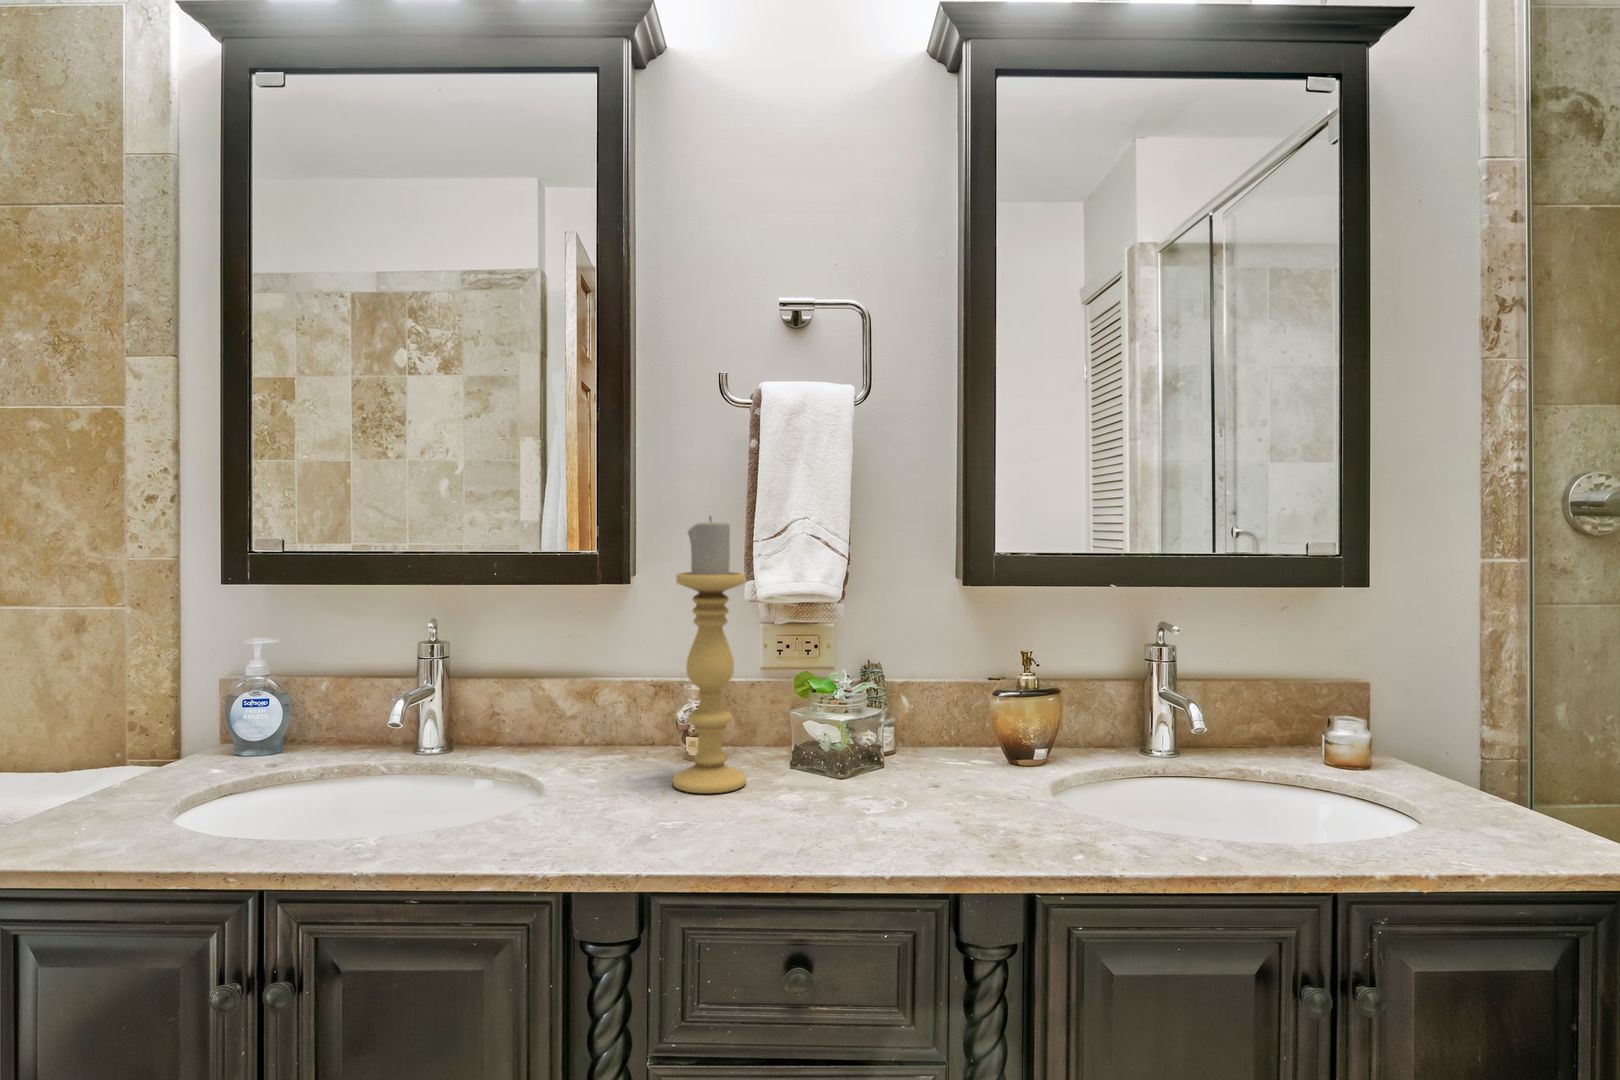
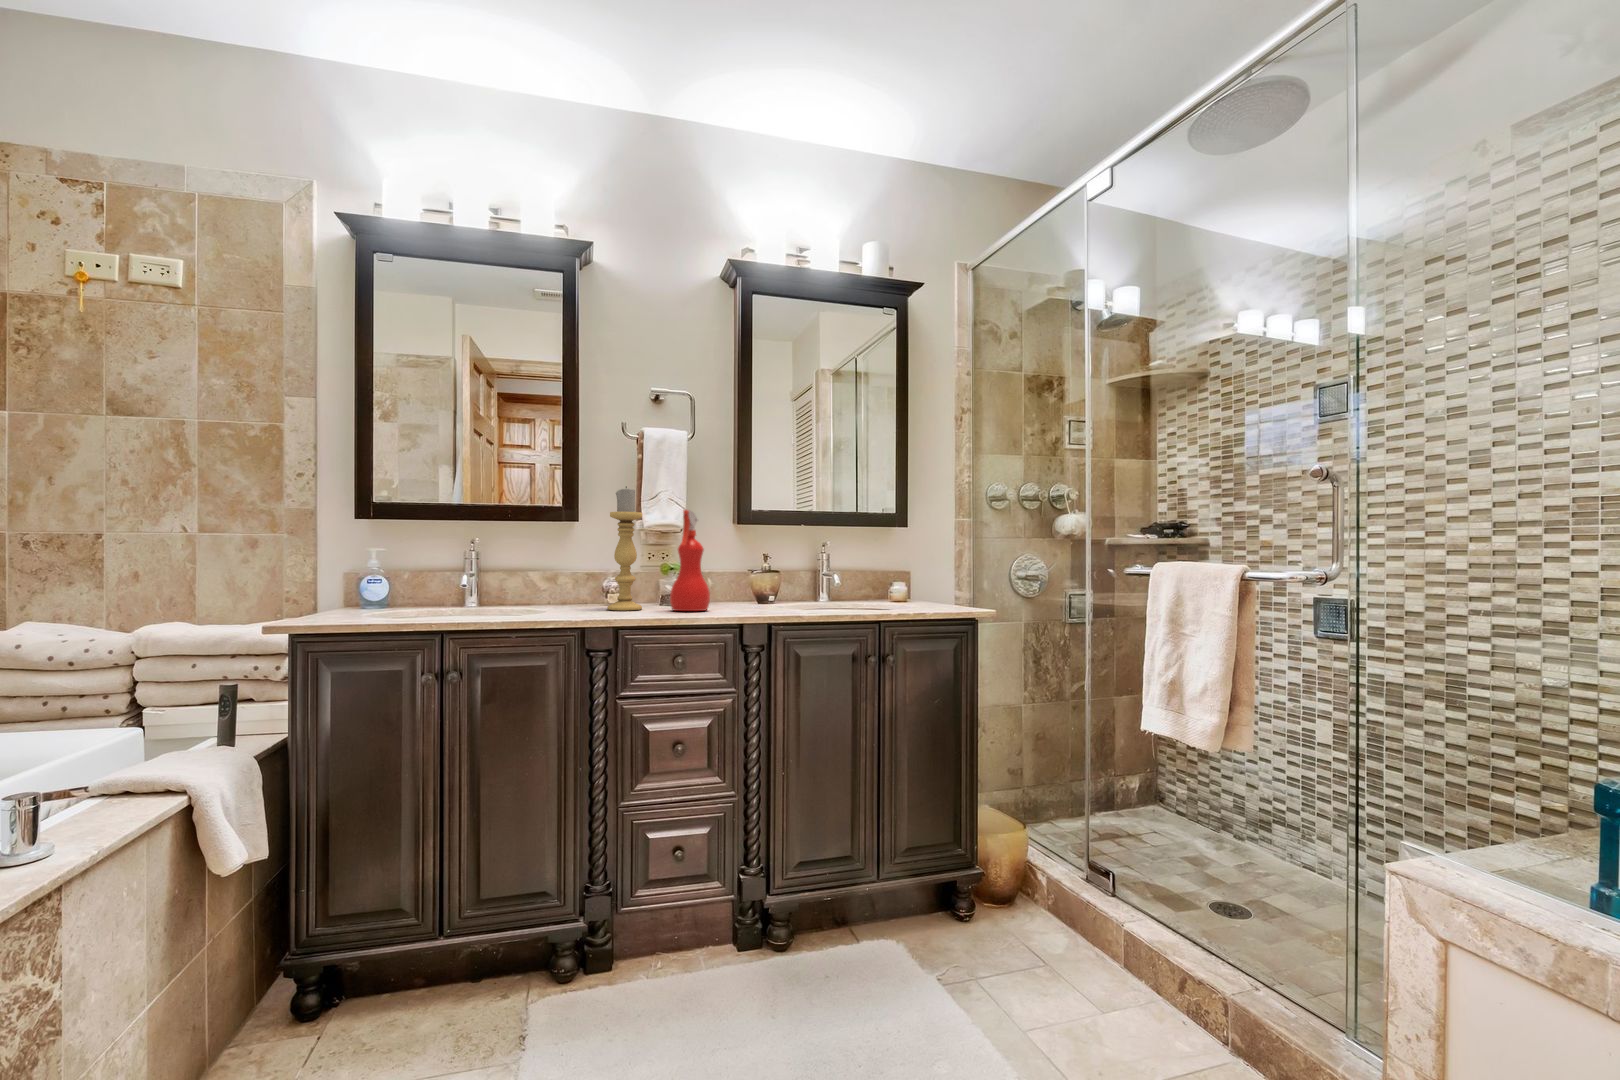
spray bottle: none [800,575,890,812] -> present [670,510,710,611]

